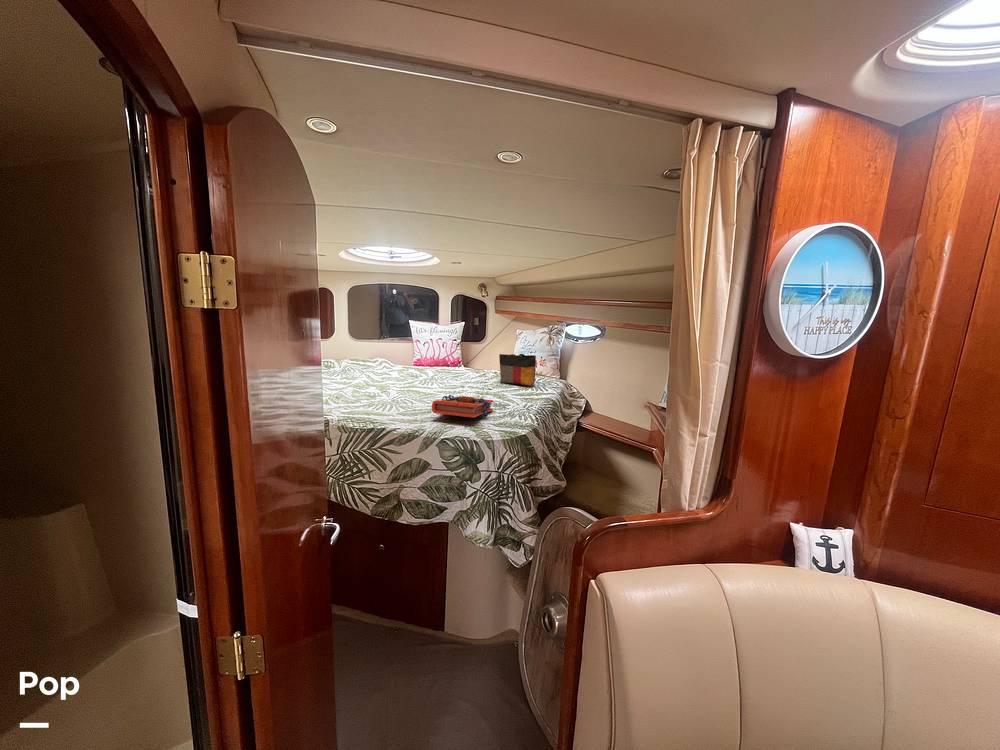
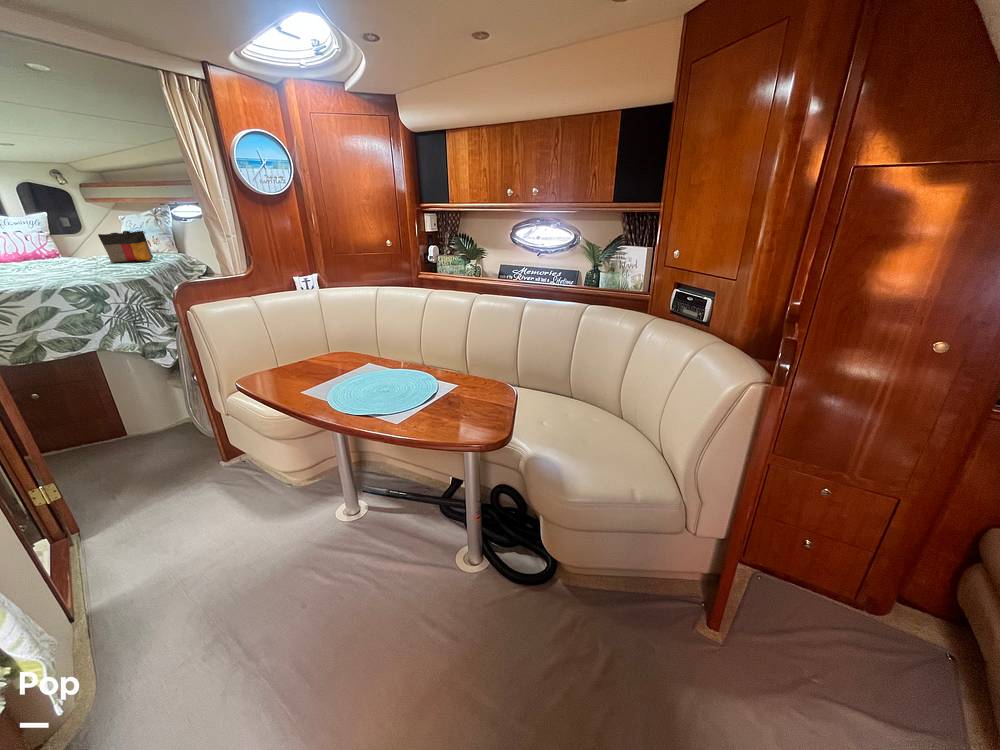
book: present [432,395,493,418] -> none [35,260,107,279]

